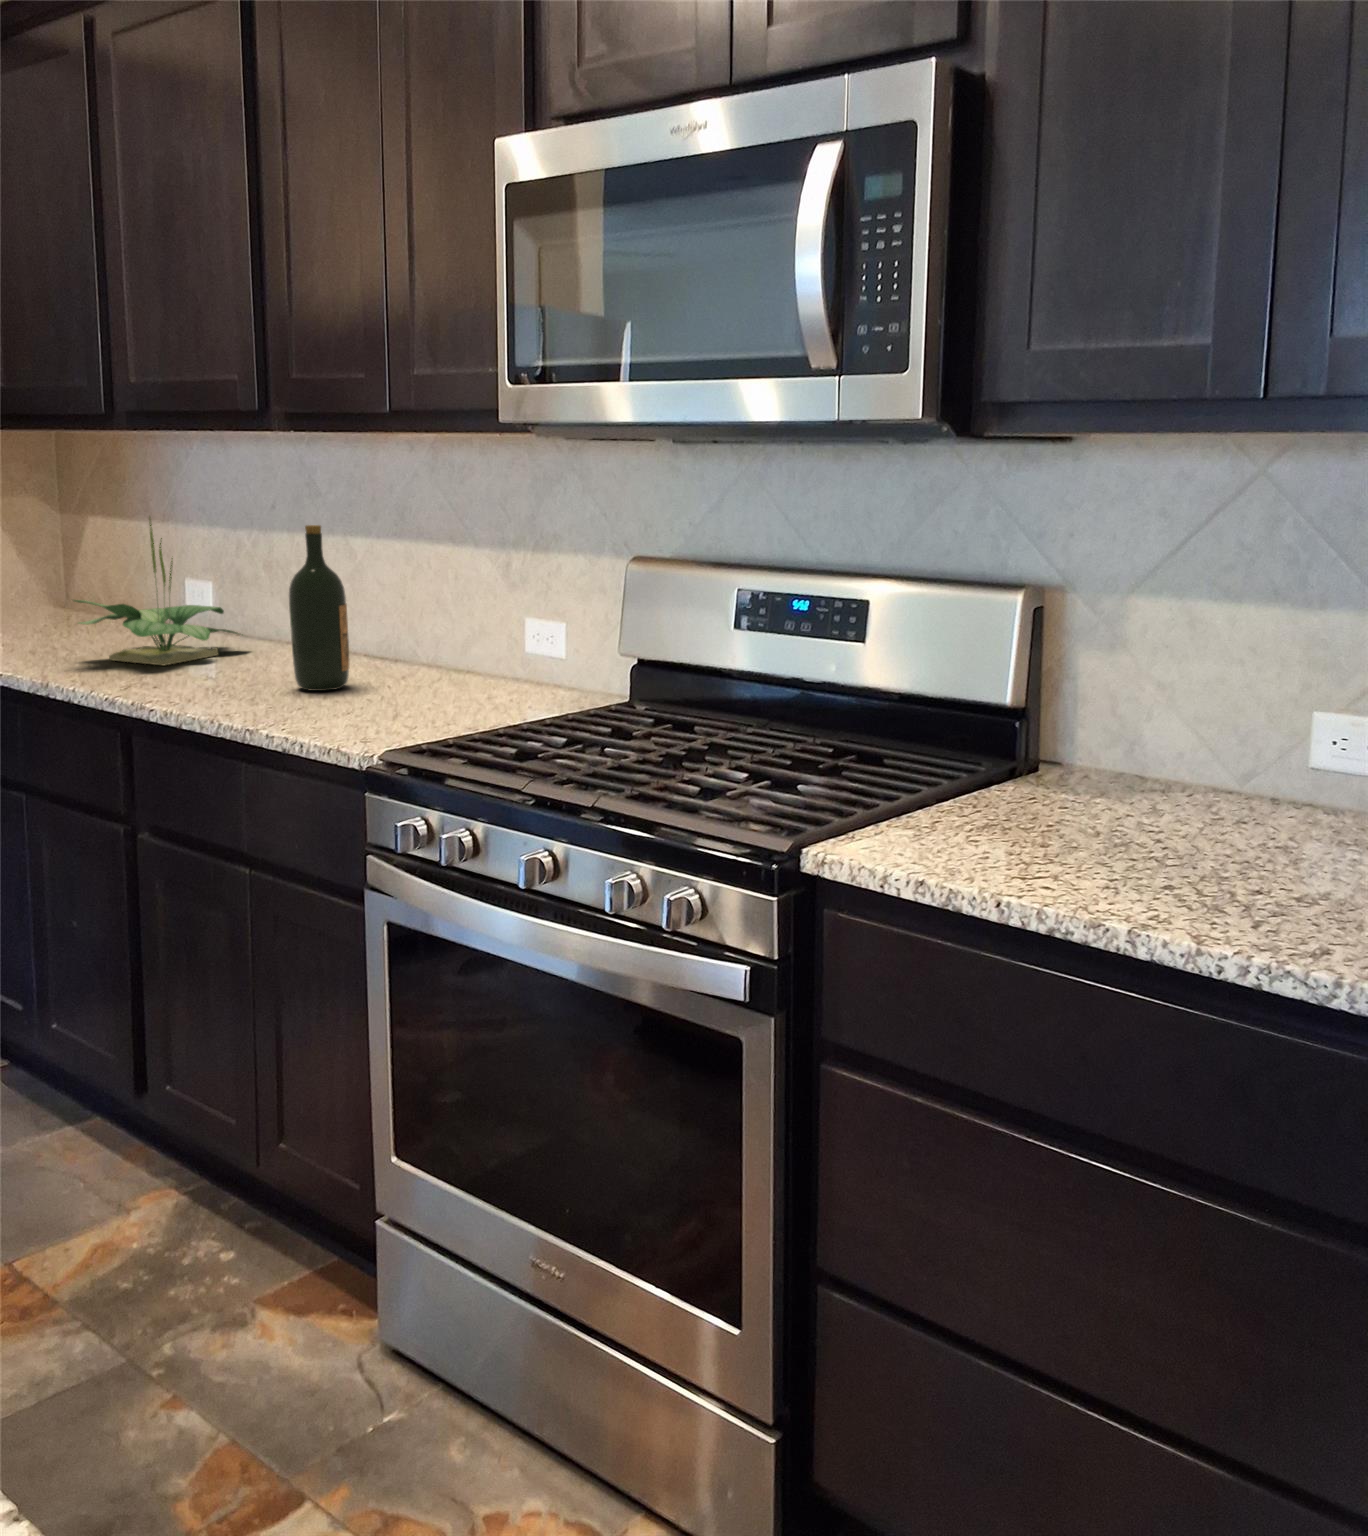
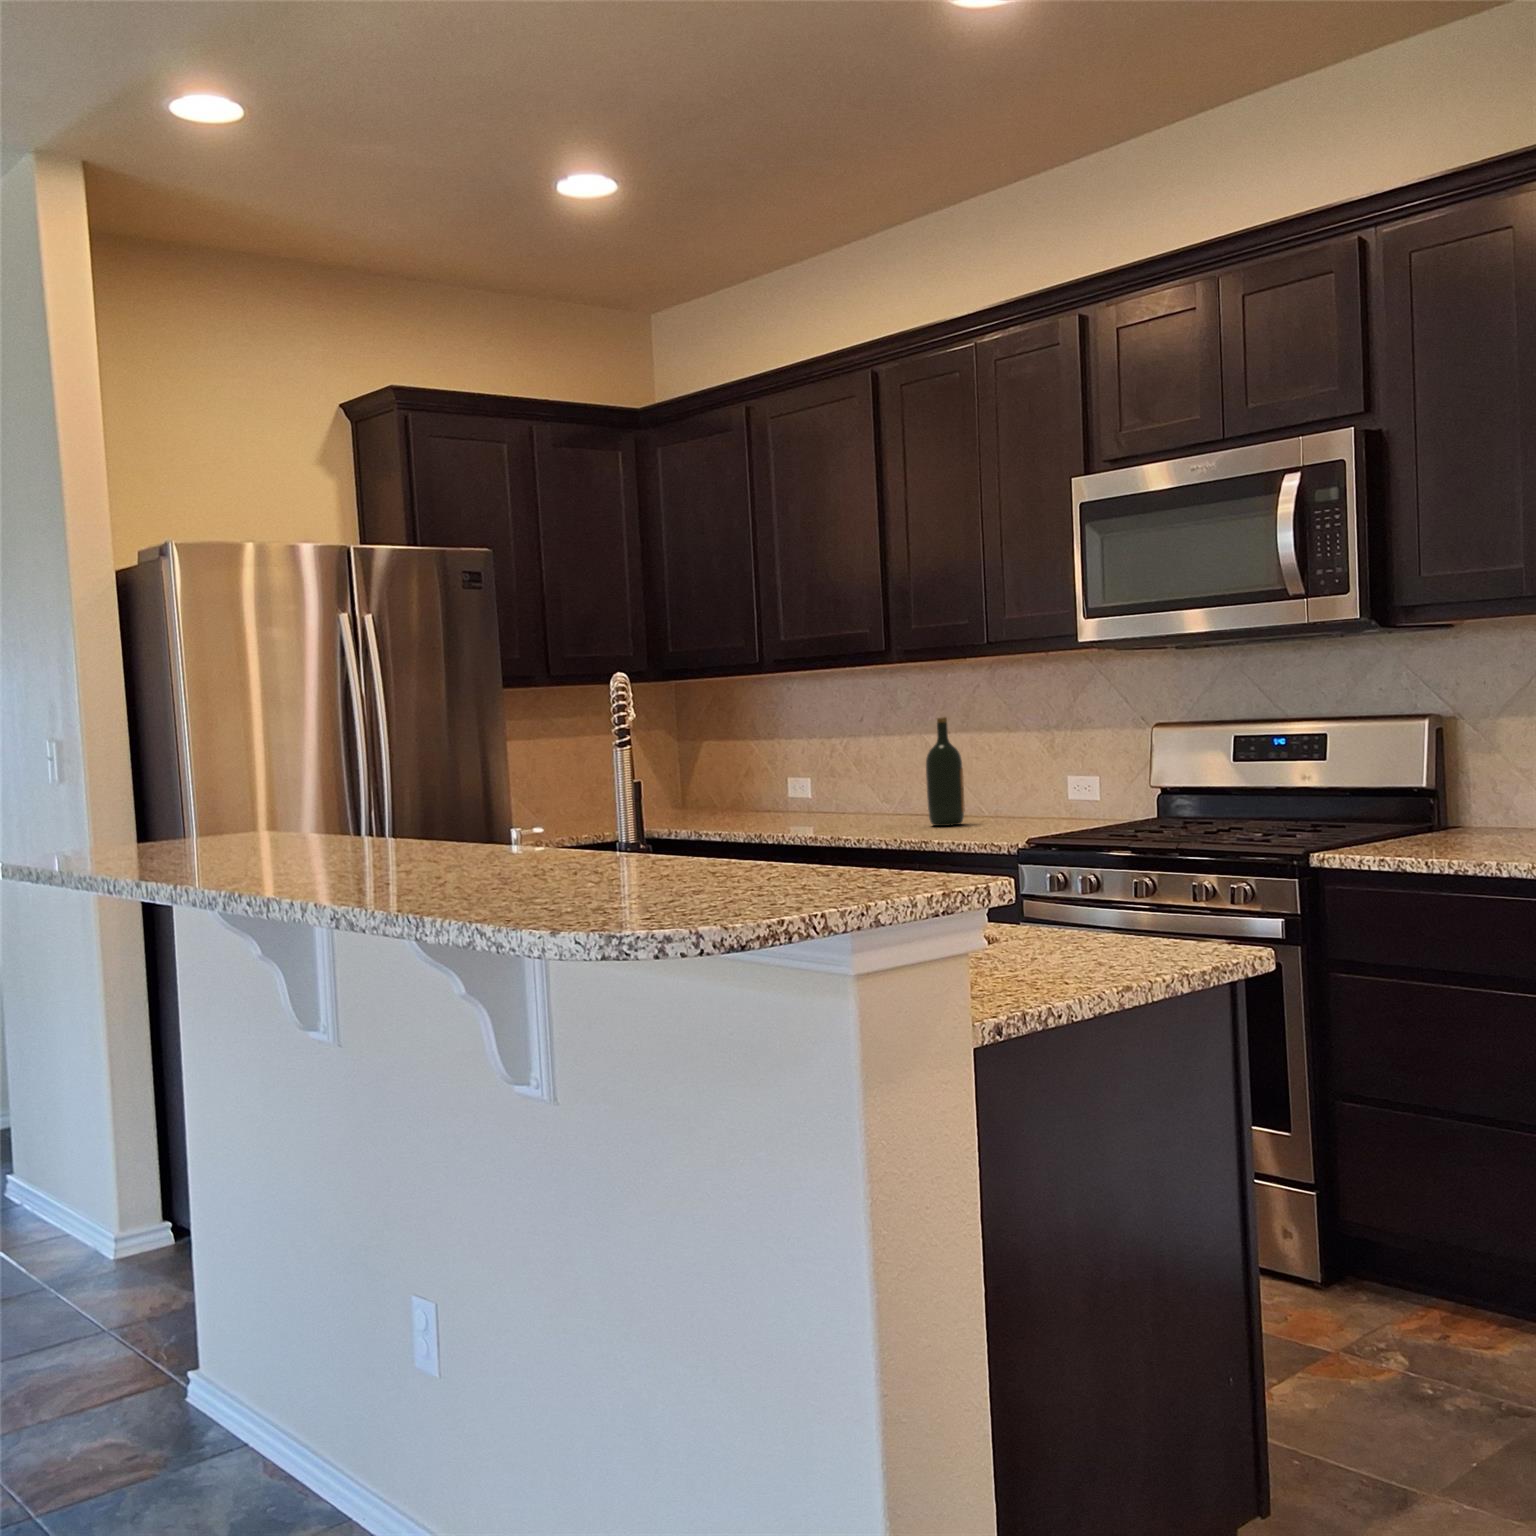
potted plant: present [74,522,238,665] -> none [760,723,867,823]

